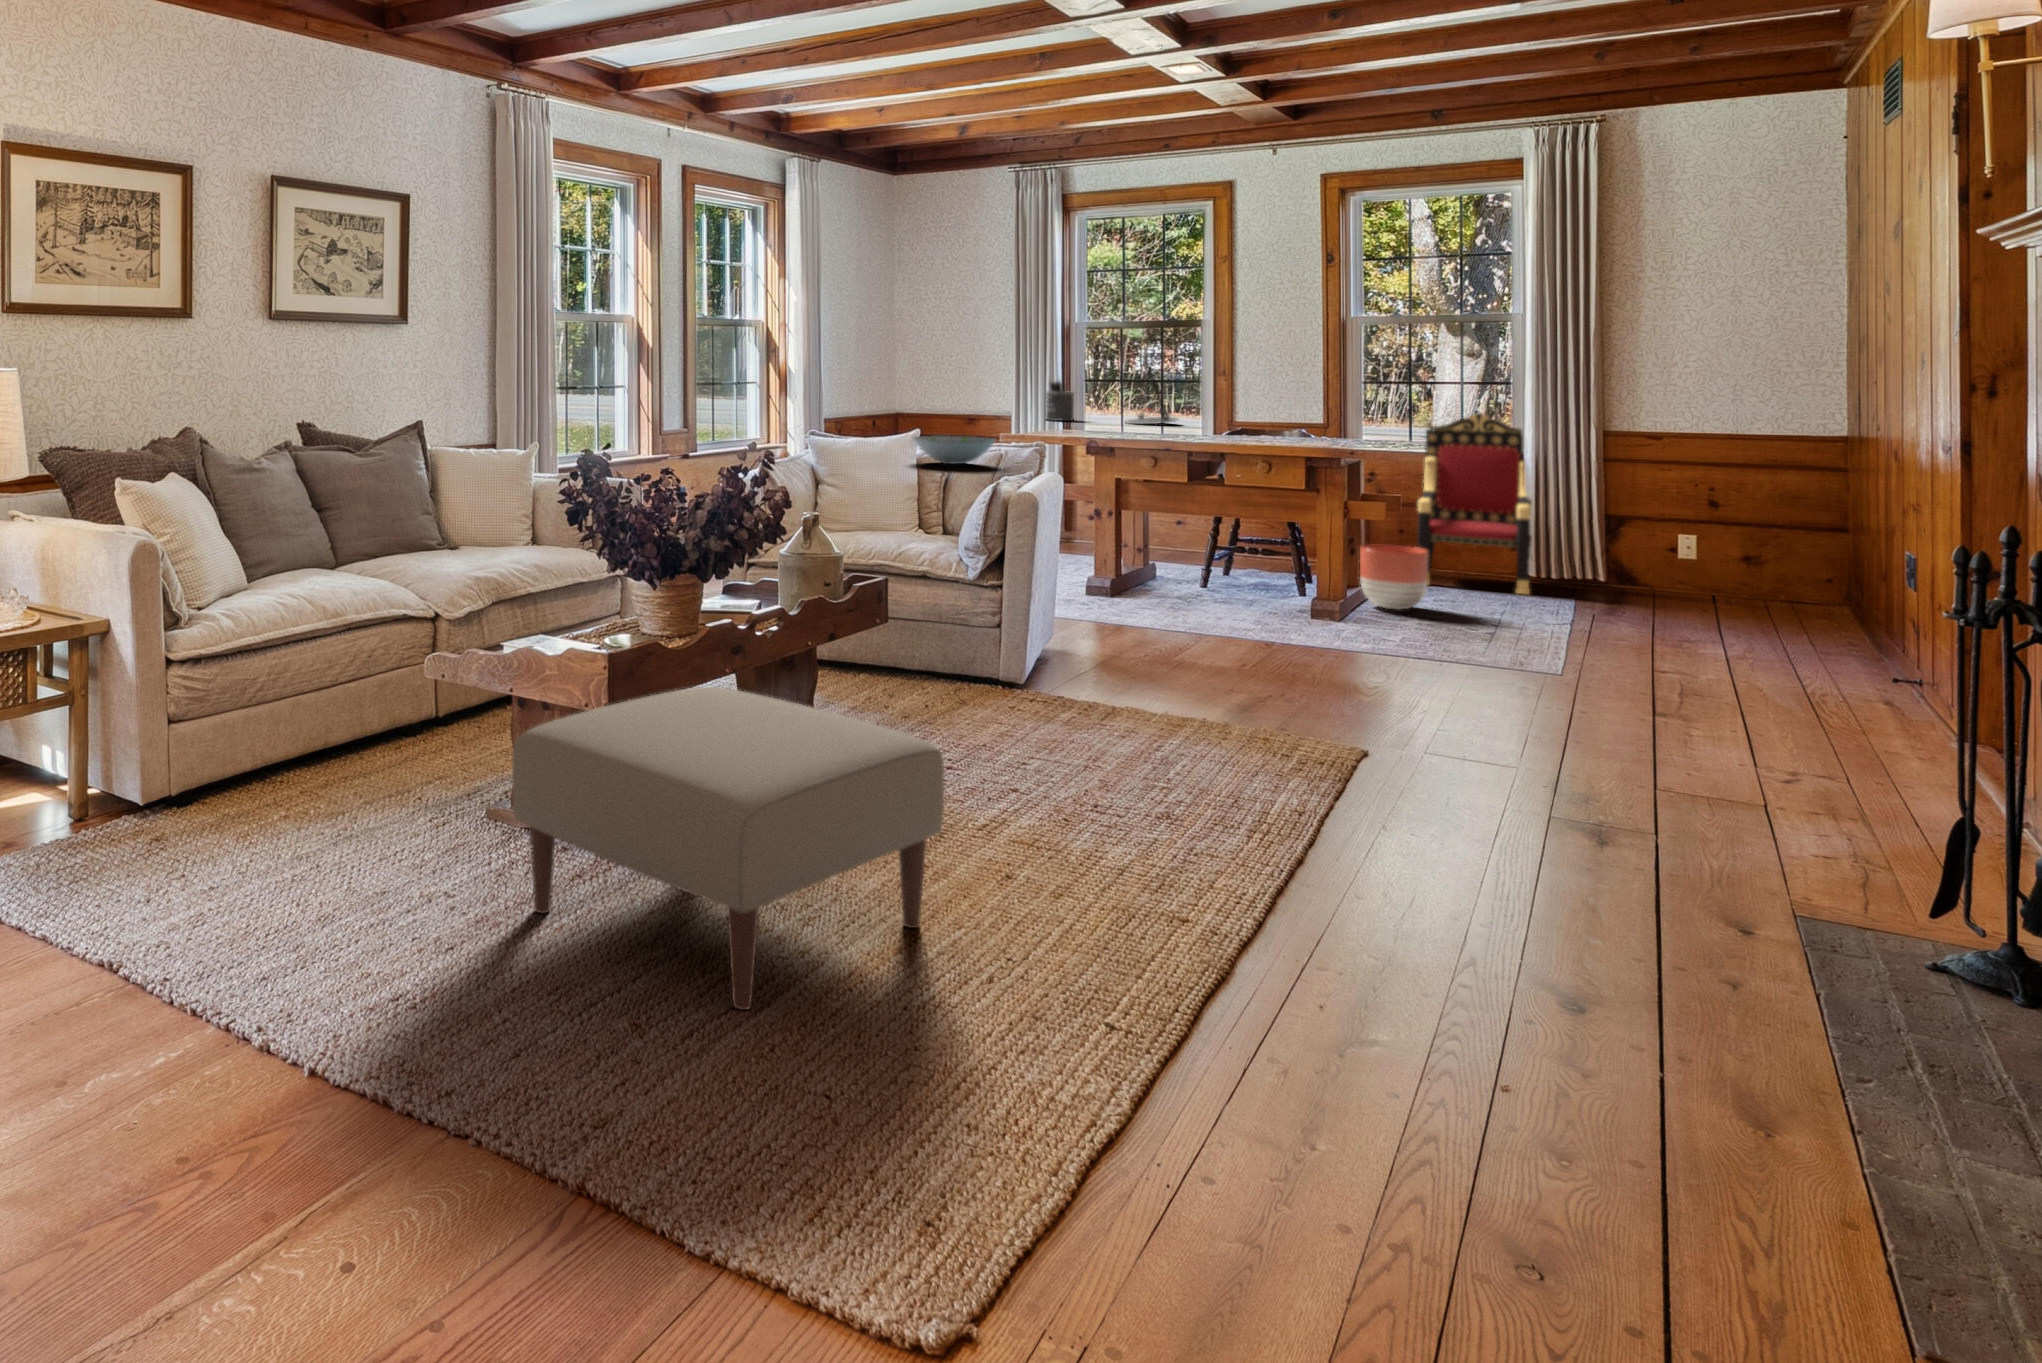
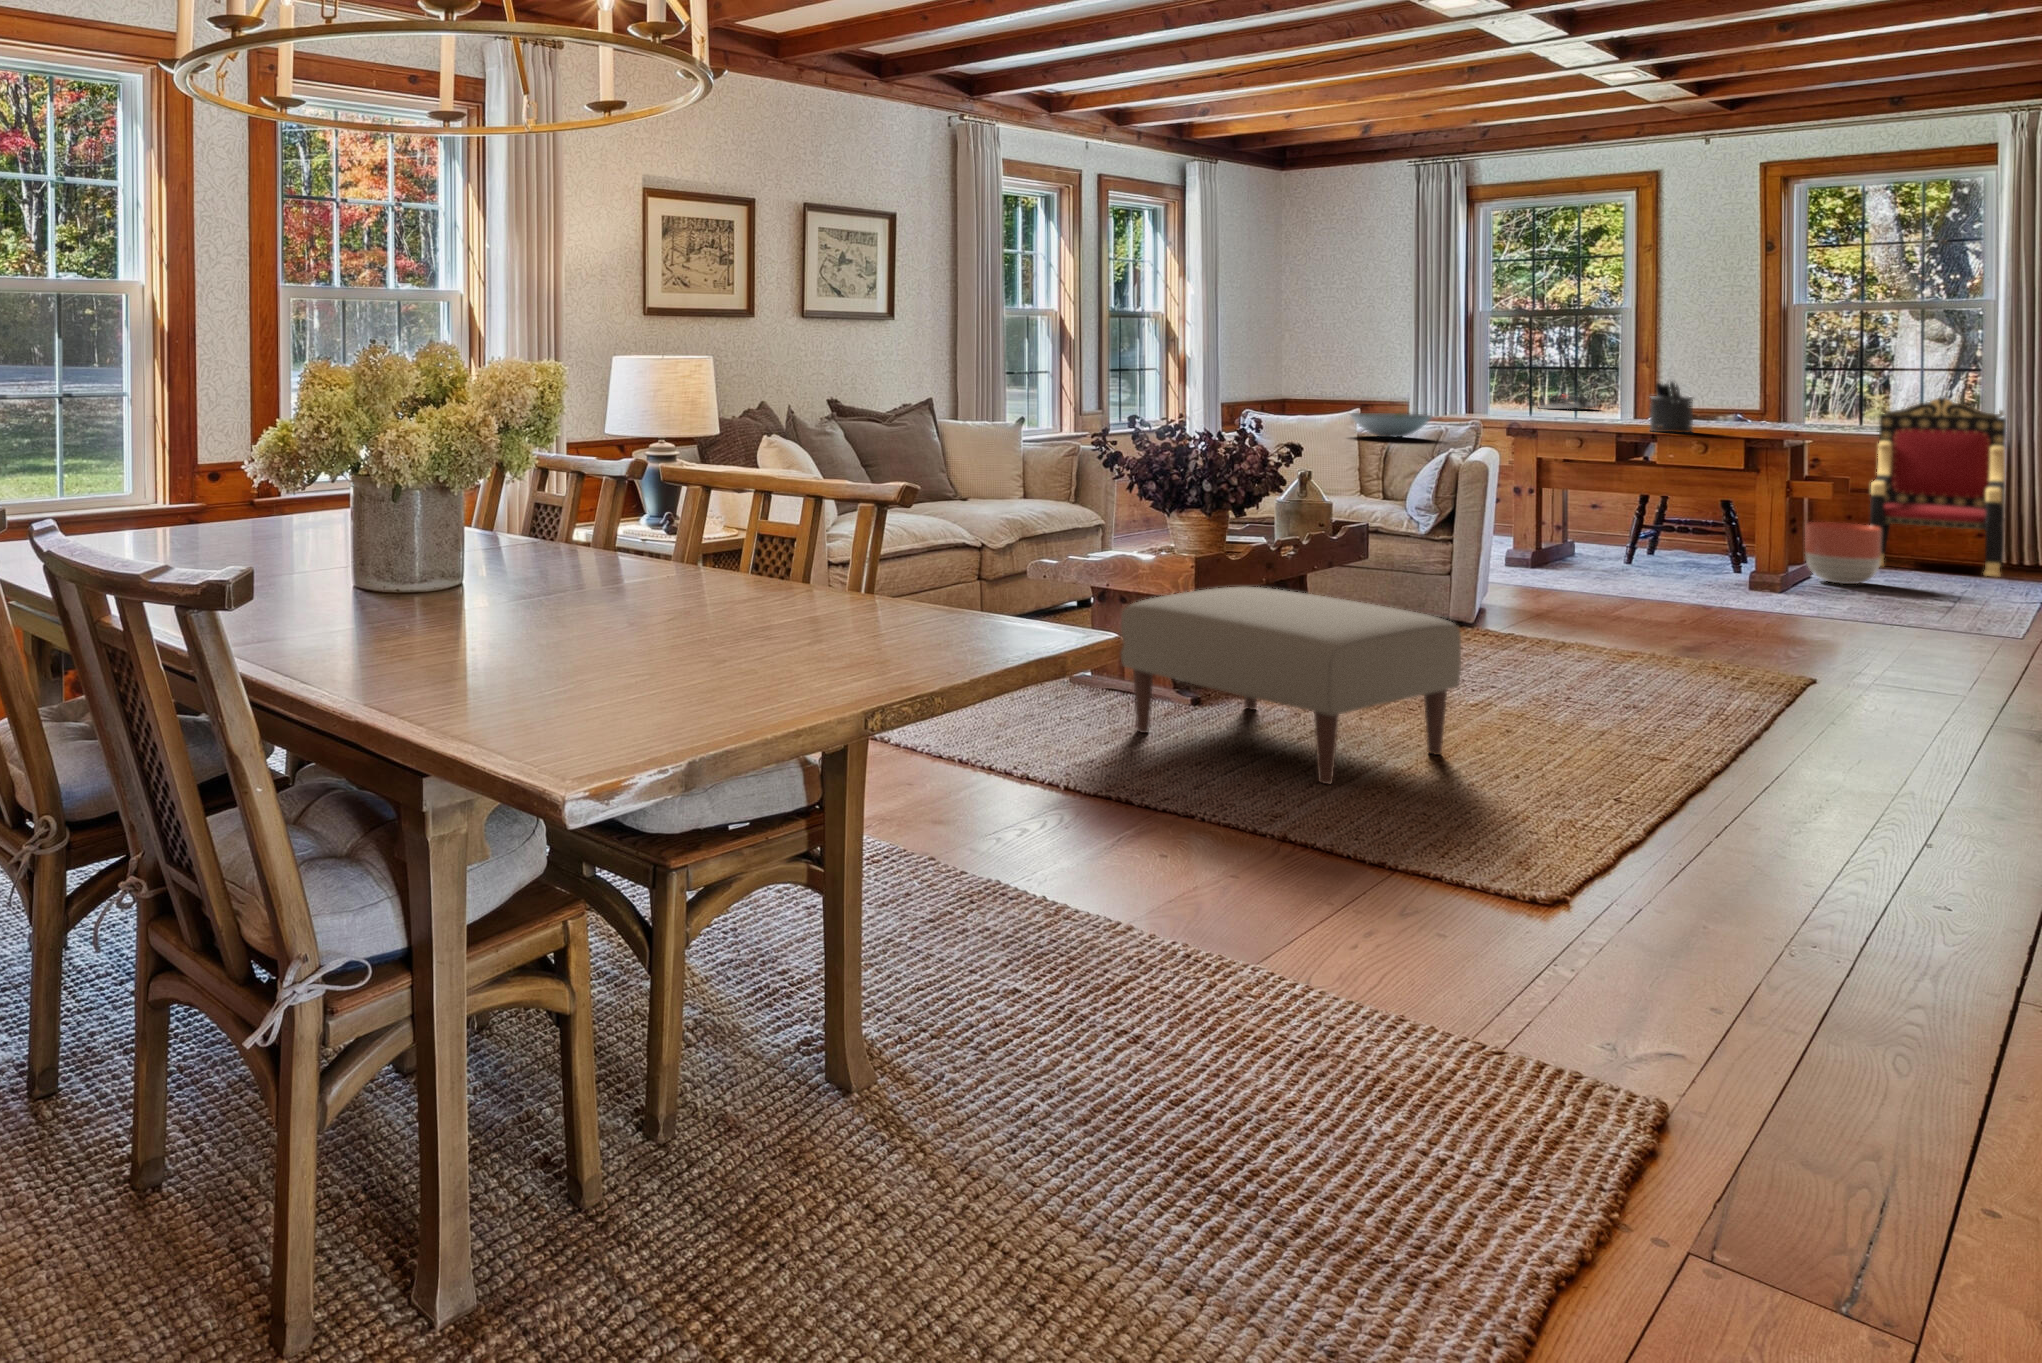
pen holder: present [1046,381,1075,421] -> present [1650,382,1693,433]

